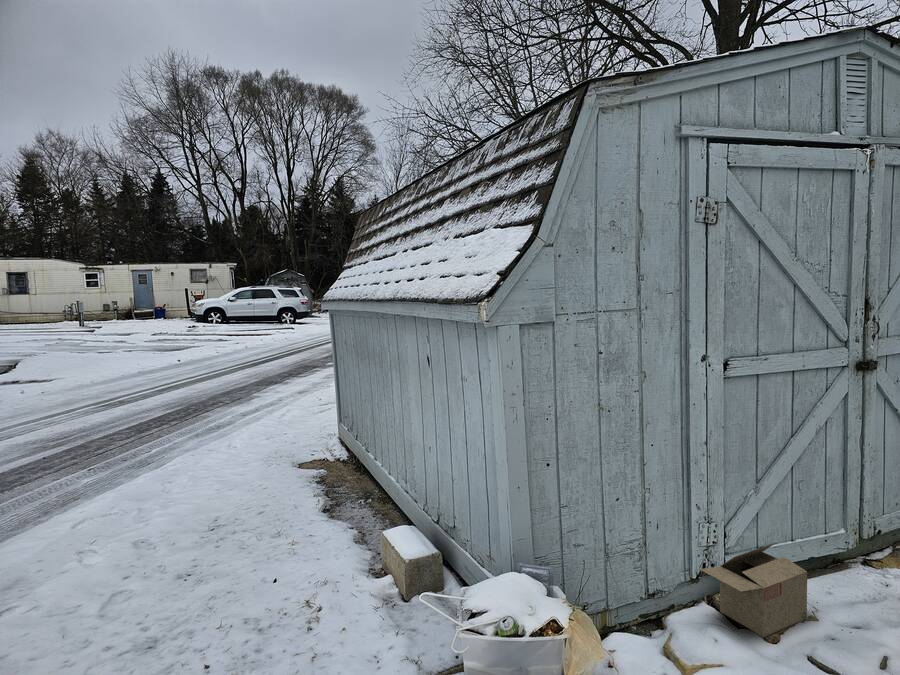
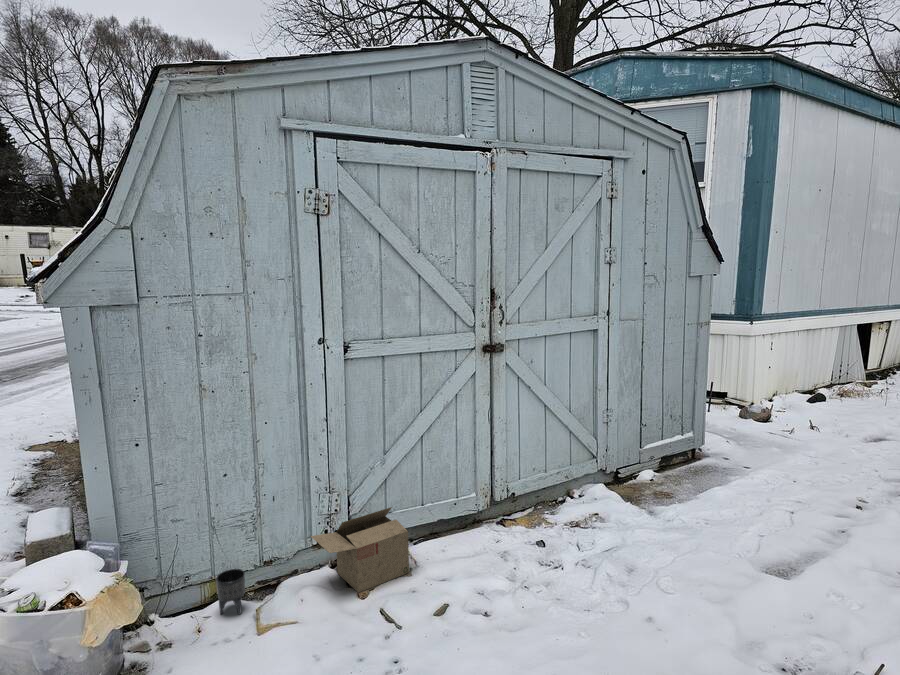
planter: none [618,599,648,649] -> present [216,569,245,614]

